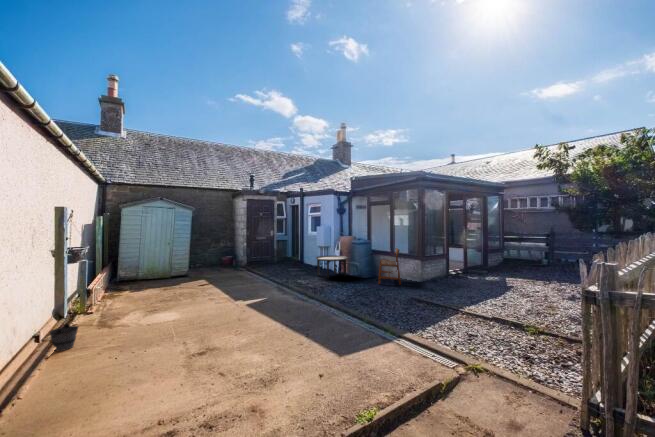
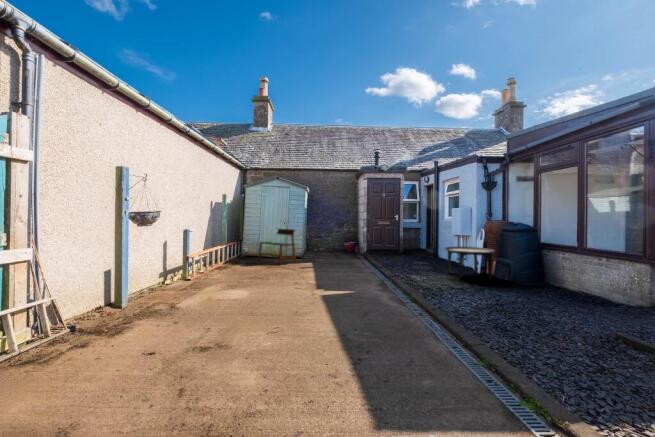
bench: present [379,248,401,284] -> present [259,229,296,265]
bucket: present [41,324,78,351] -> none [86,293,124,322]

